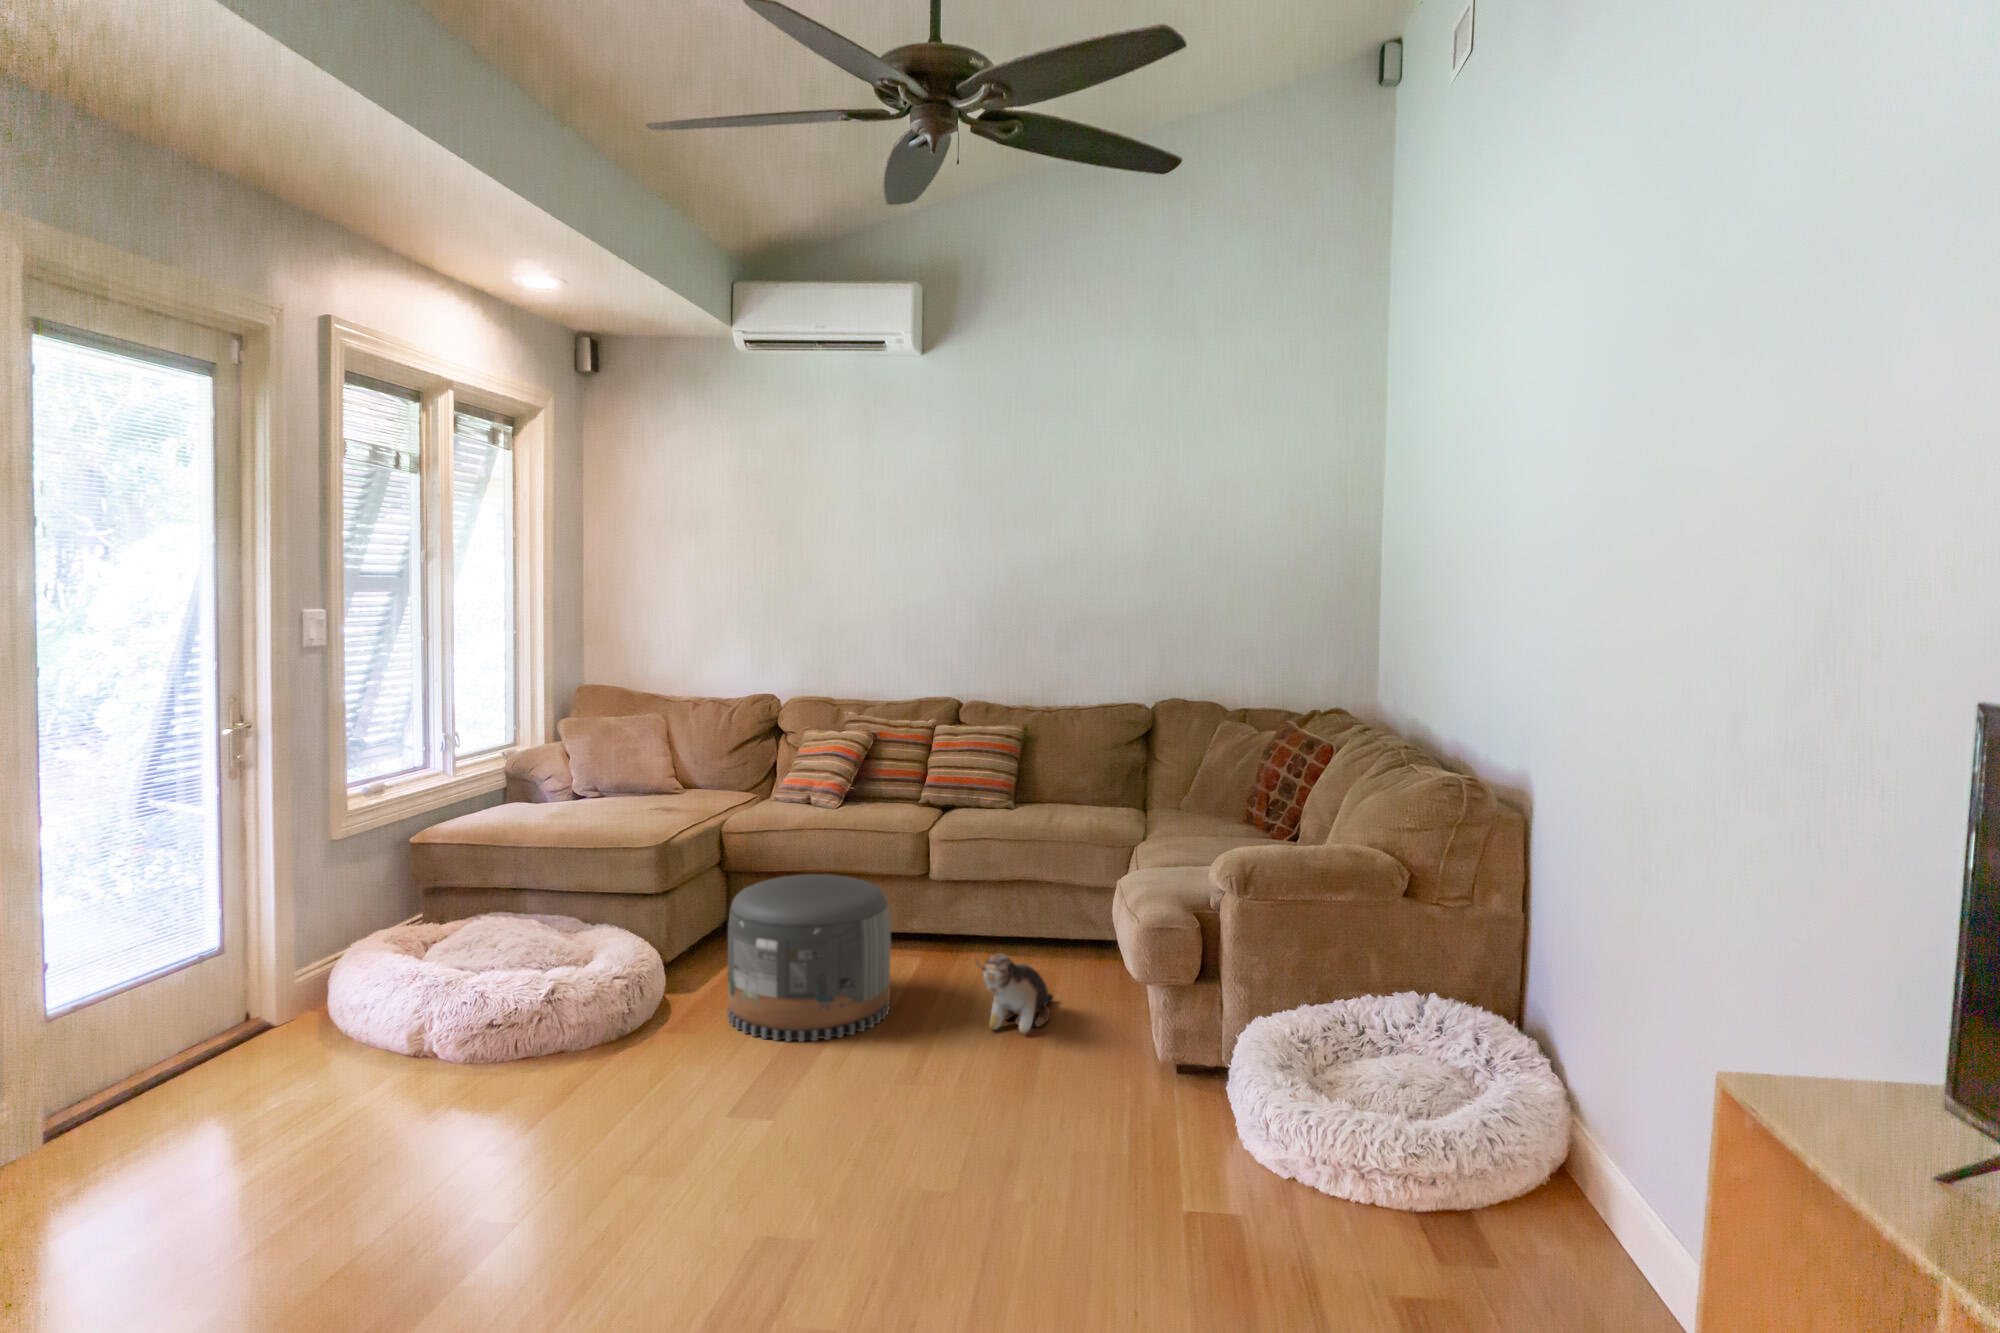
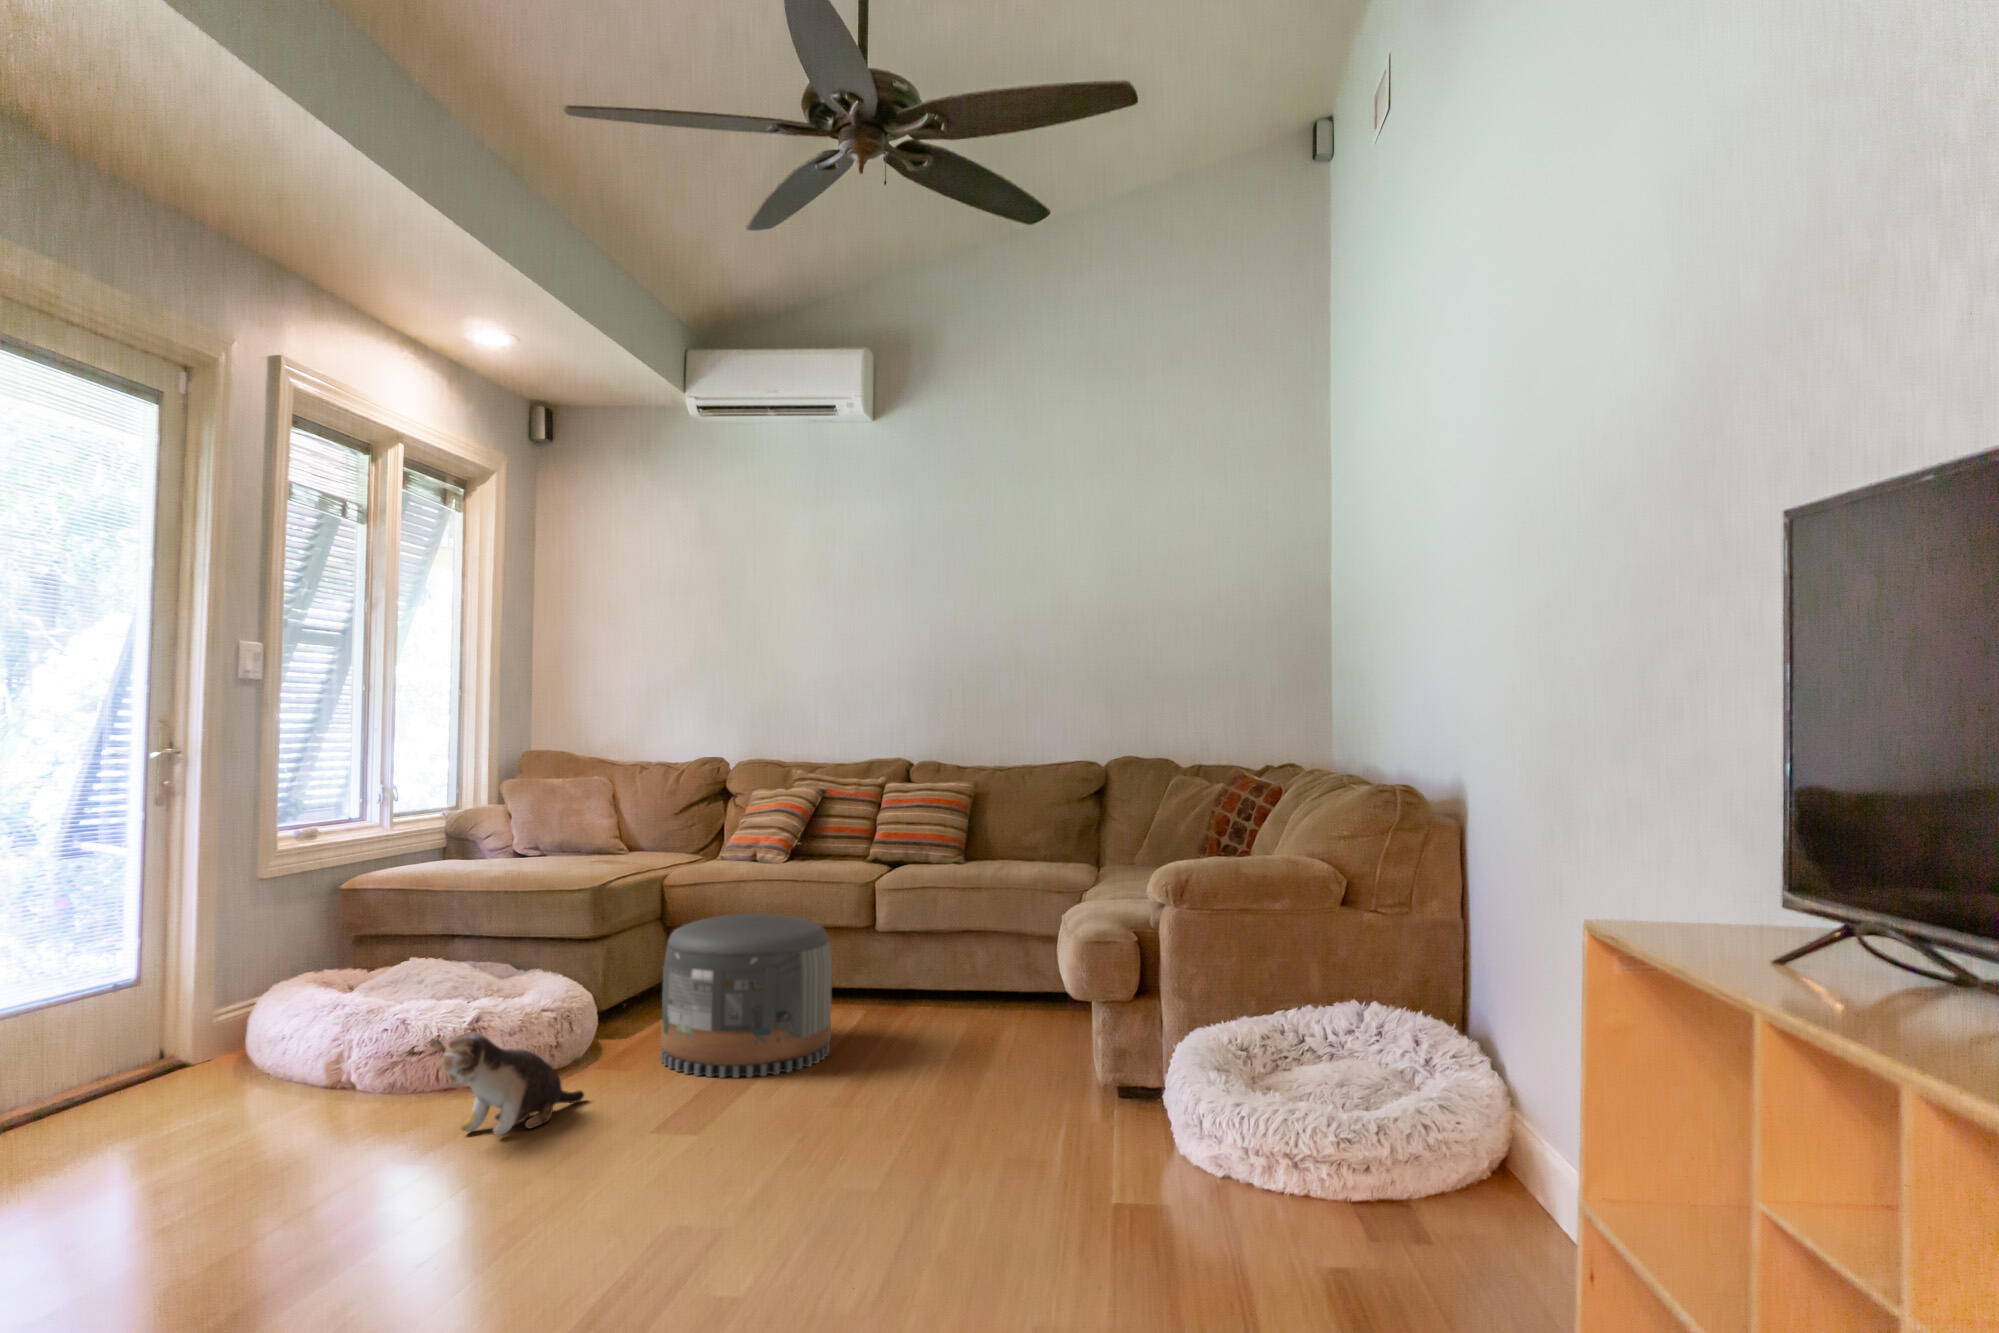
plush toy: present [975,953,1053,1033] -> present [430,1032,584,1135]

